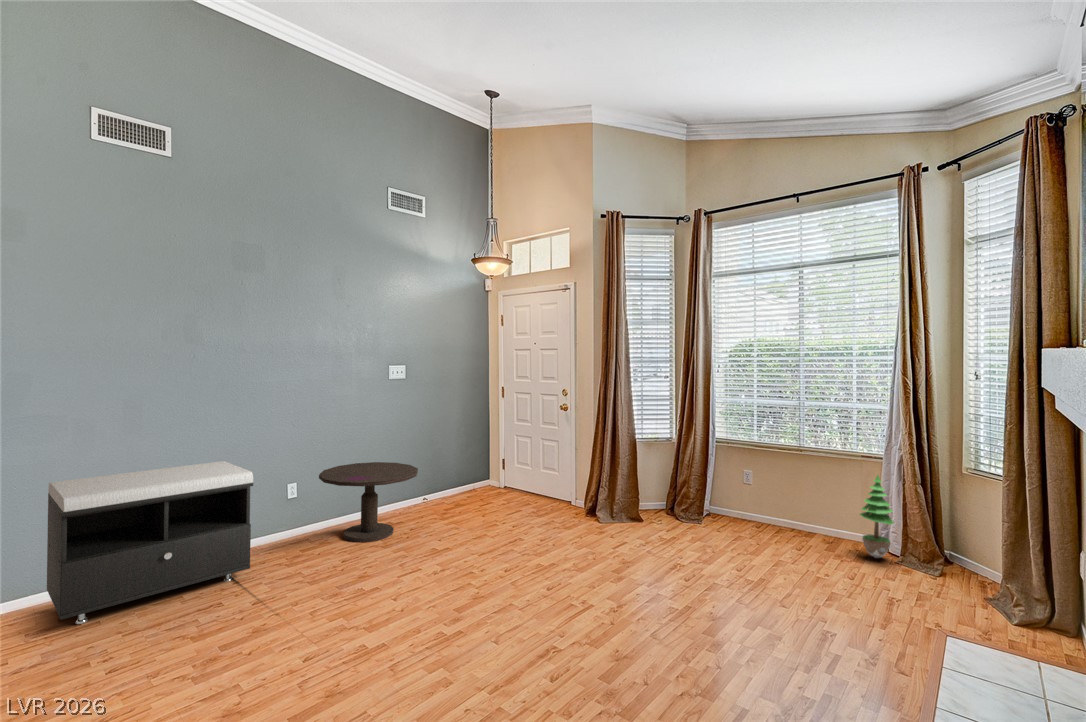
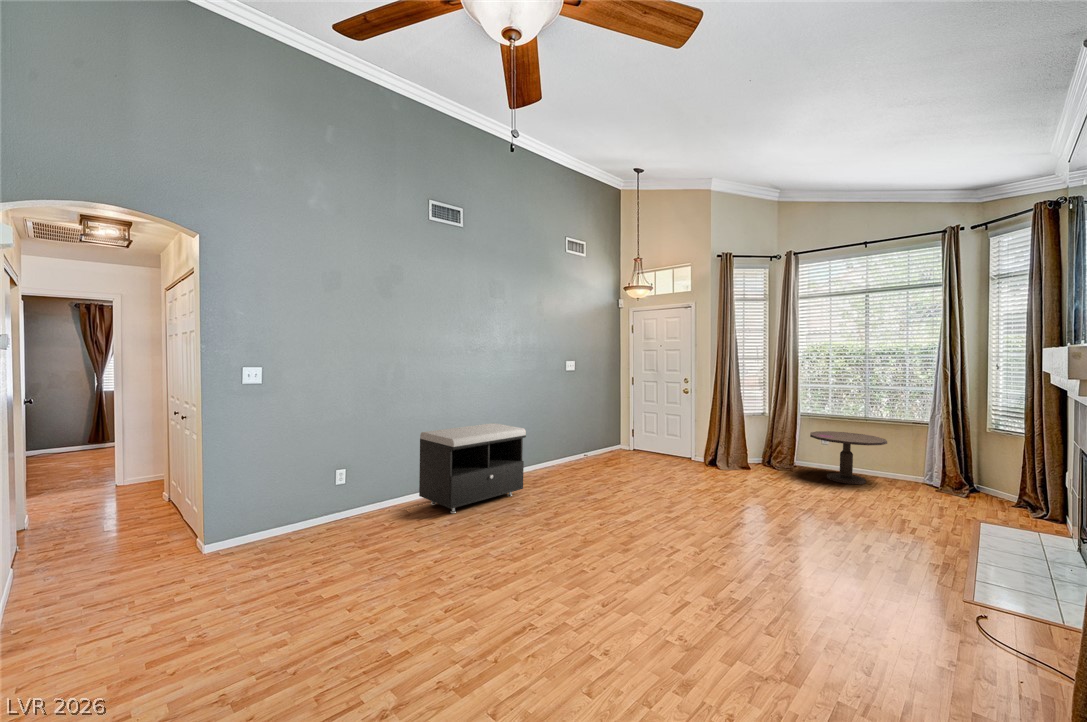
side table: present [319,462,418,542] -> present [810,431,887,484]
potted tree: present [860,476,894,558] -> none [913,434,939,491]

